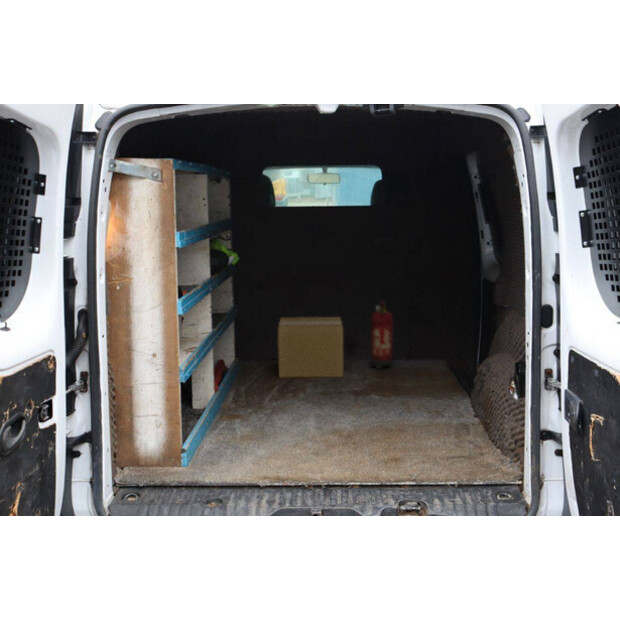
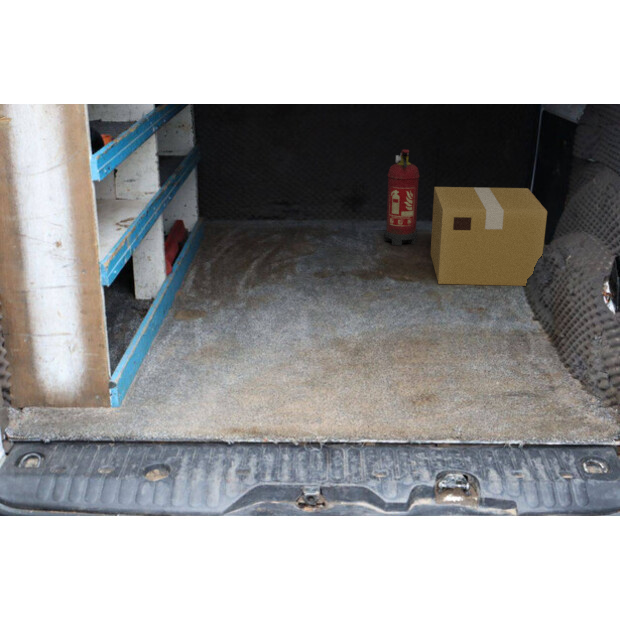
cardboard box: present [278,317,343,377] -> present [431,187,547,286]

